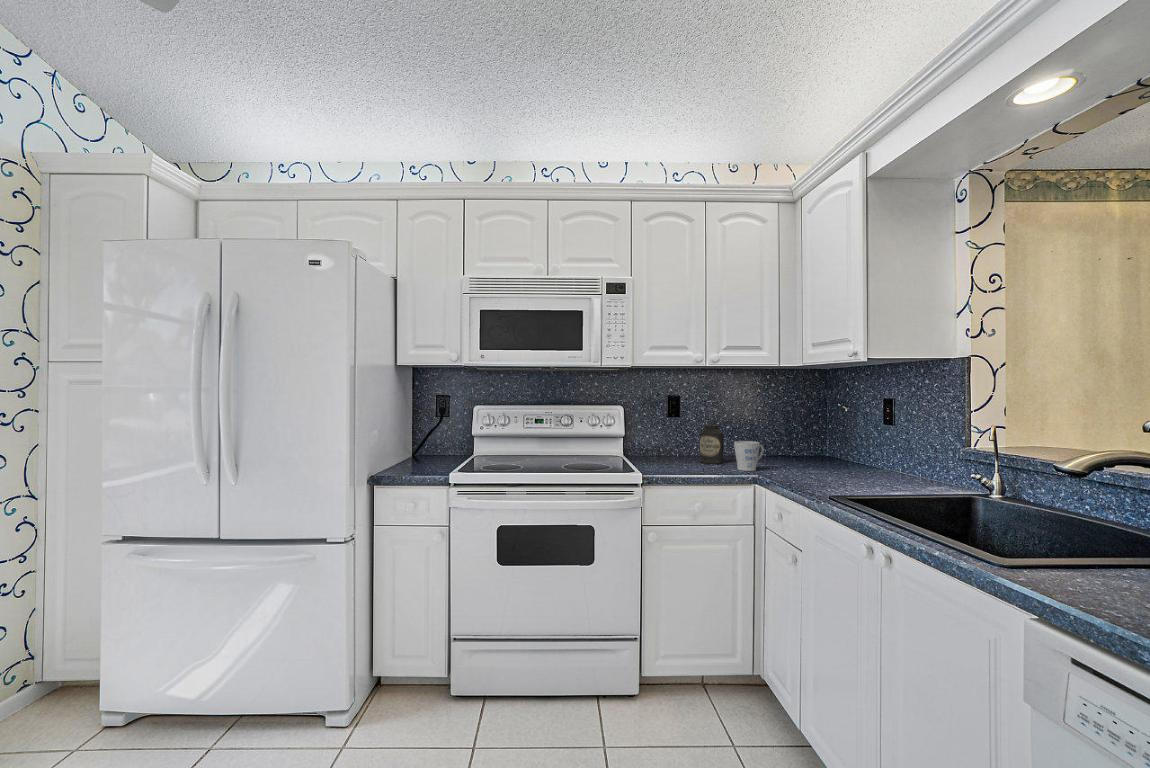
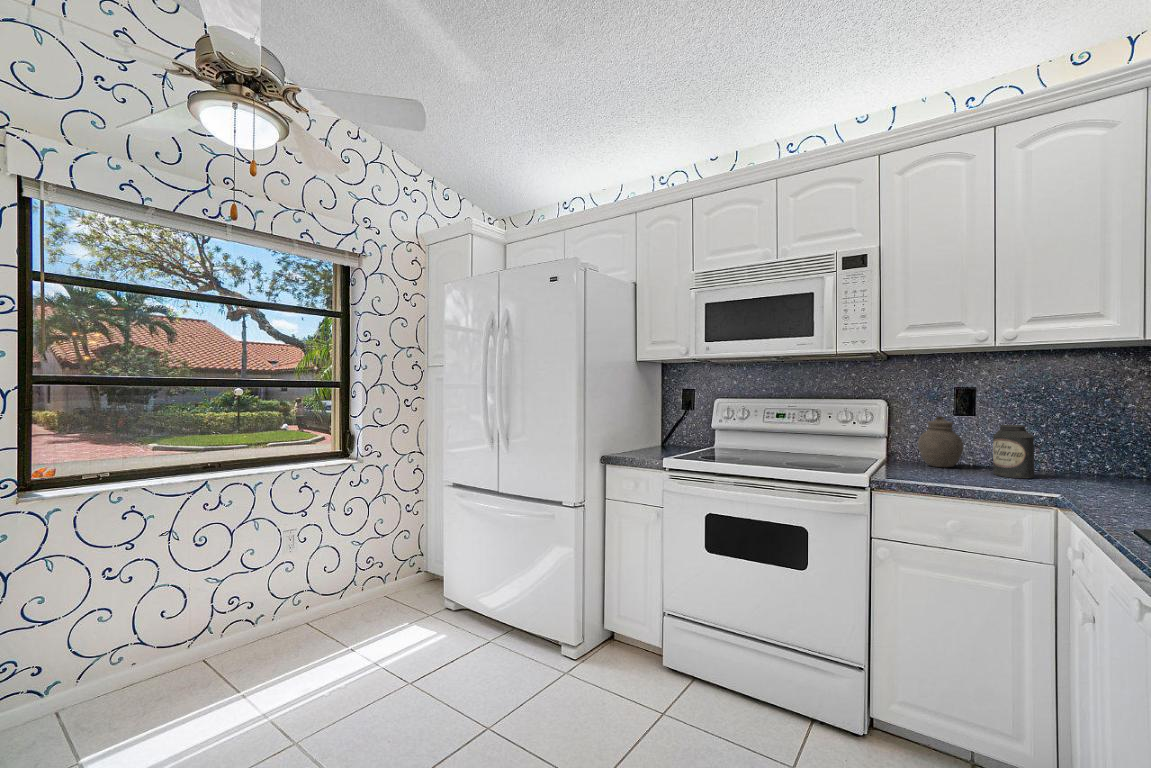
jar: none [648,419,678,460] -> present [918,416,963,467]
mug: present [734,441,764,471] -> none [1035,448,1095,491]

